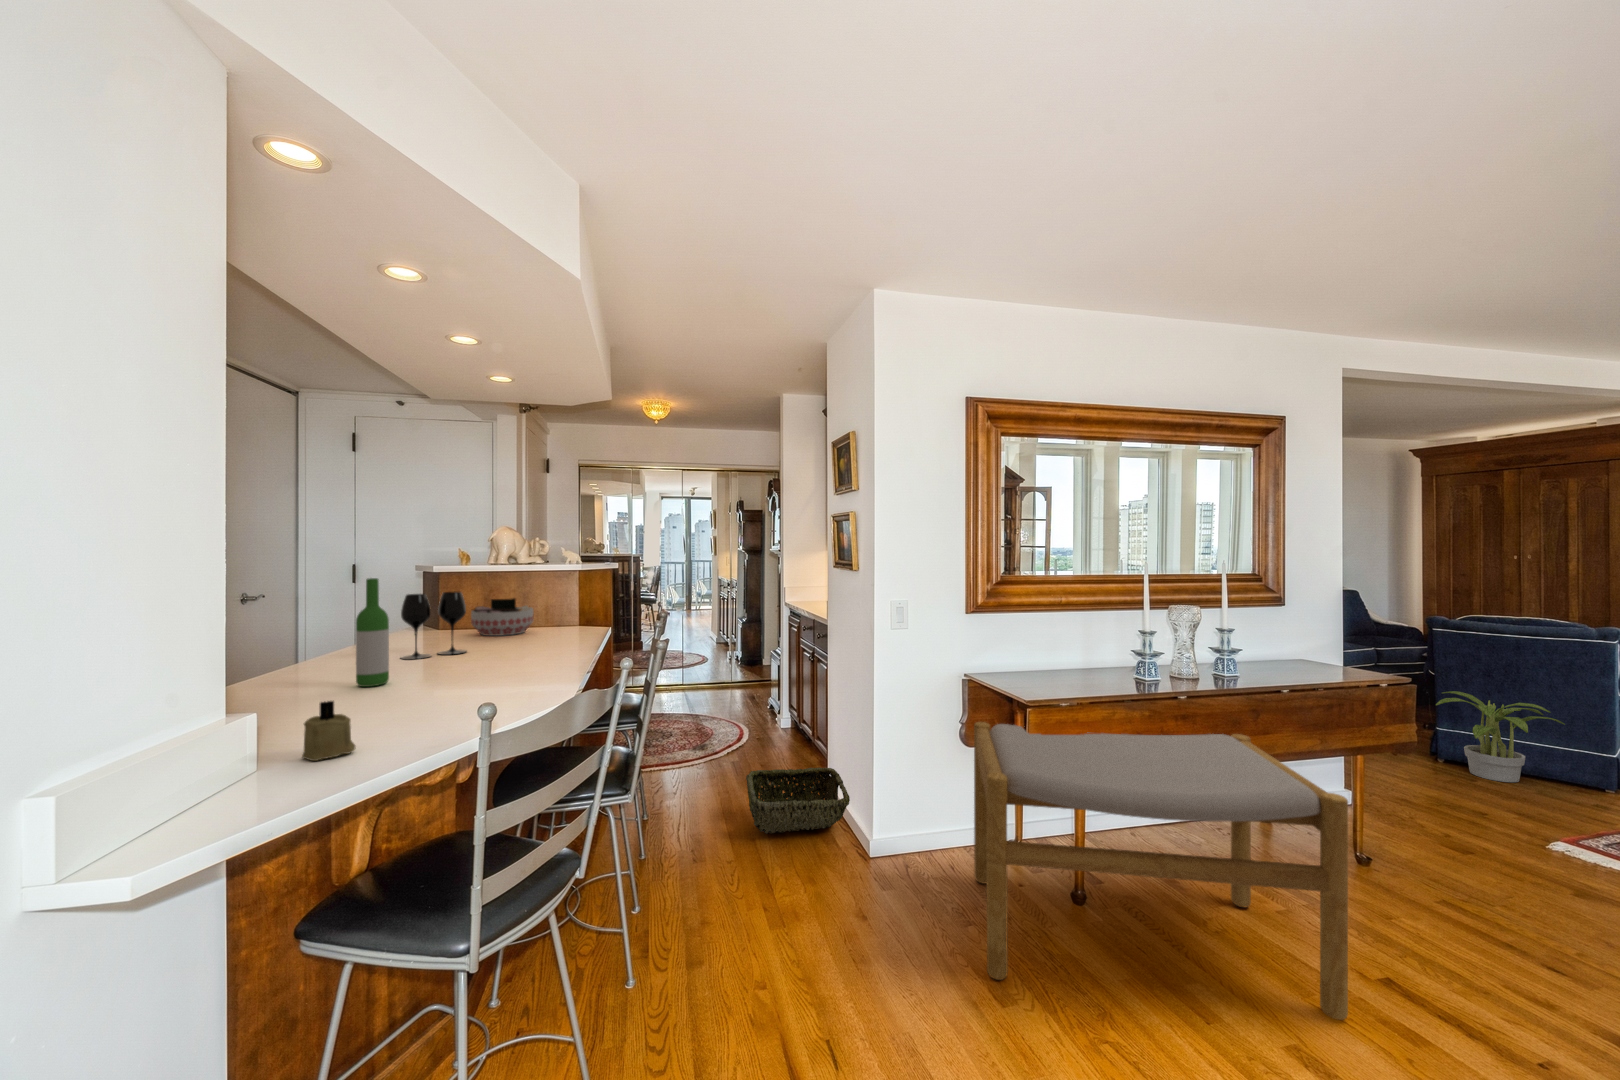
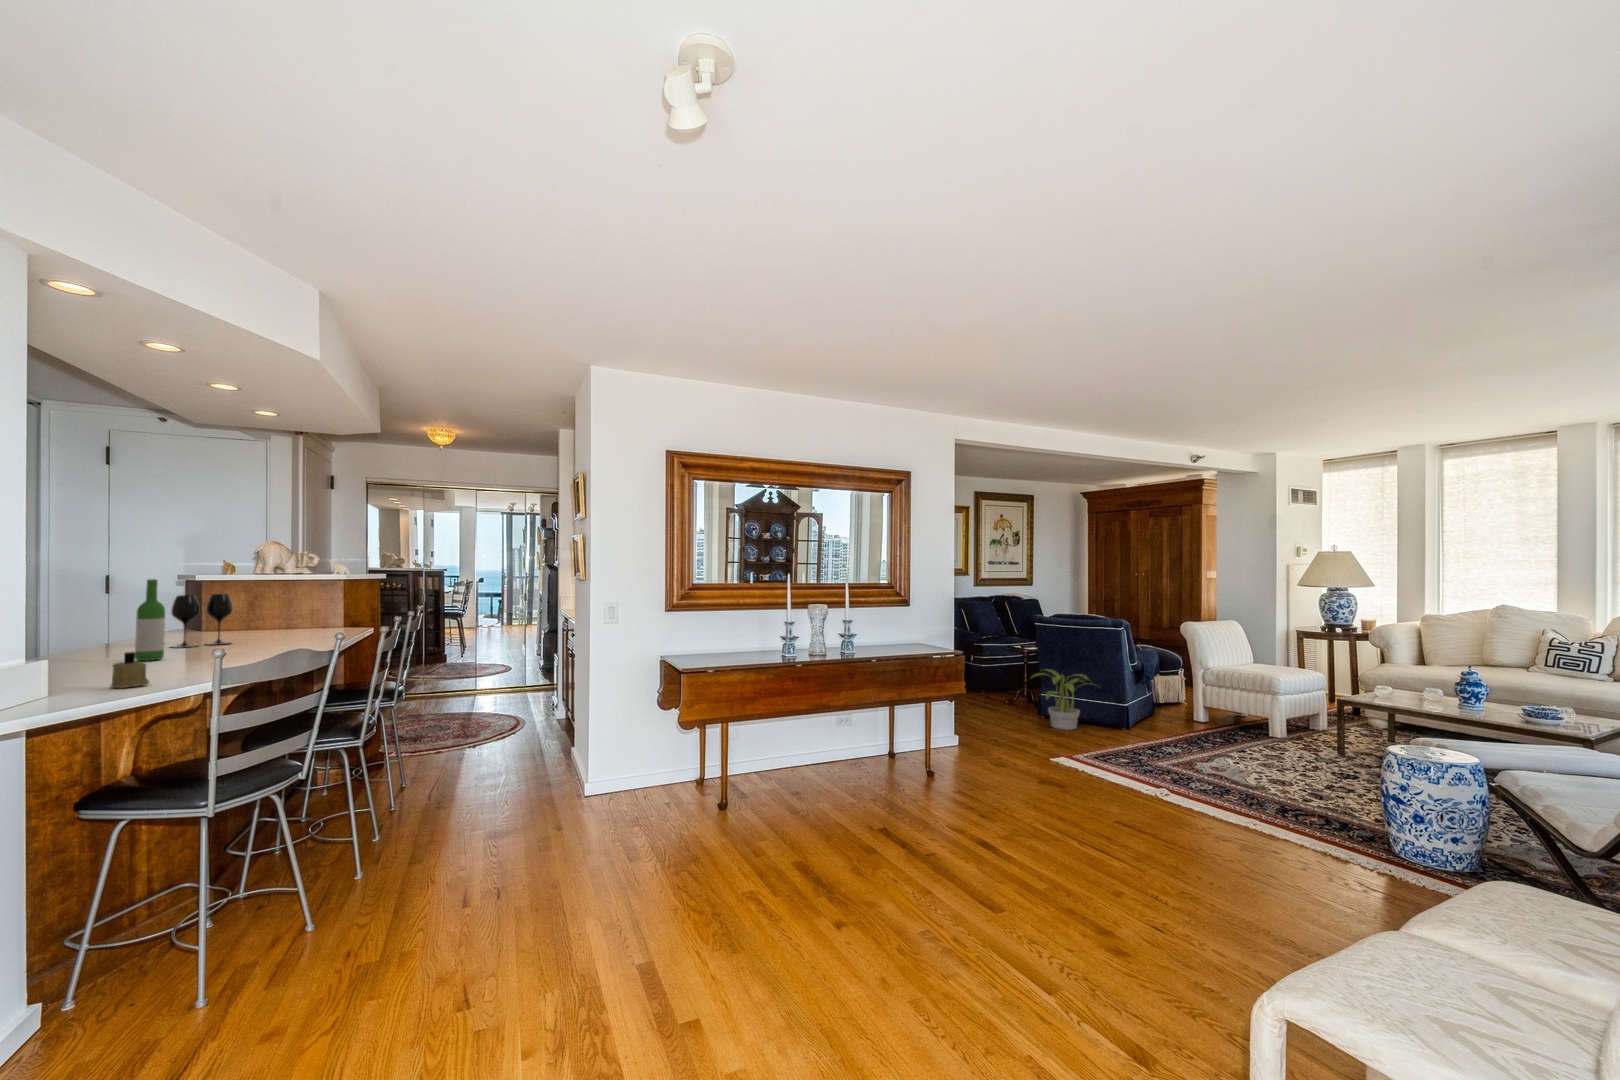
bowl: present [471,598,534,636] -> none [237,603,299,634]
footstool: present [974,722,1348,1020] -> none [628,687,839,847]
woven basket: present [746,767,850,834] -> none [488,737,572,787]

